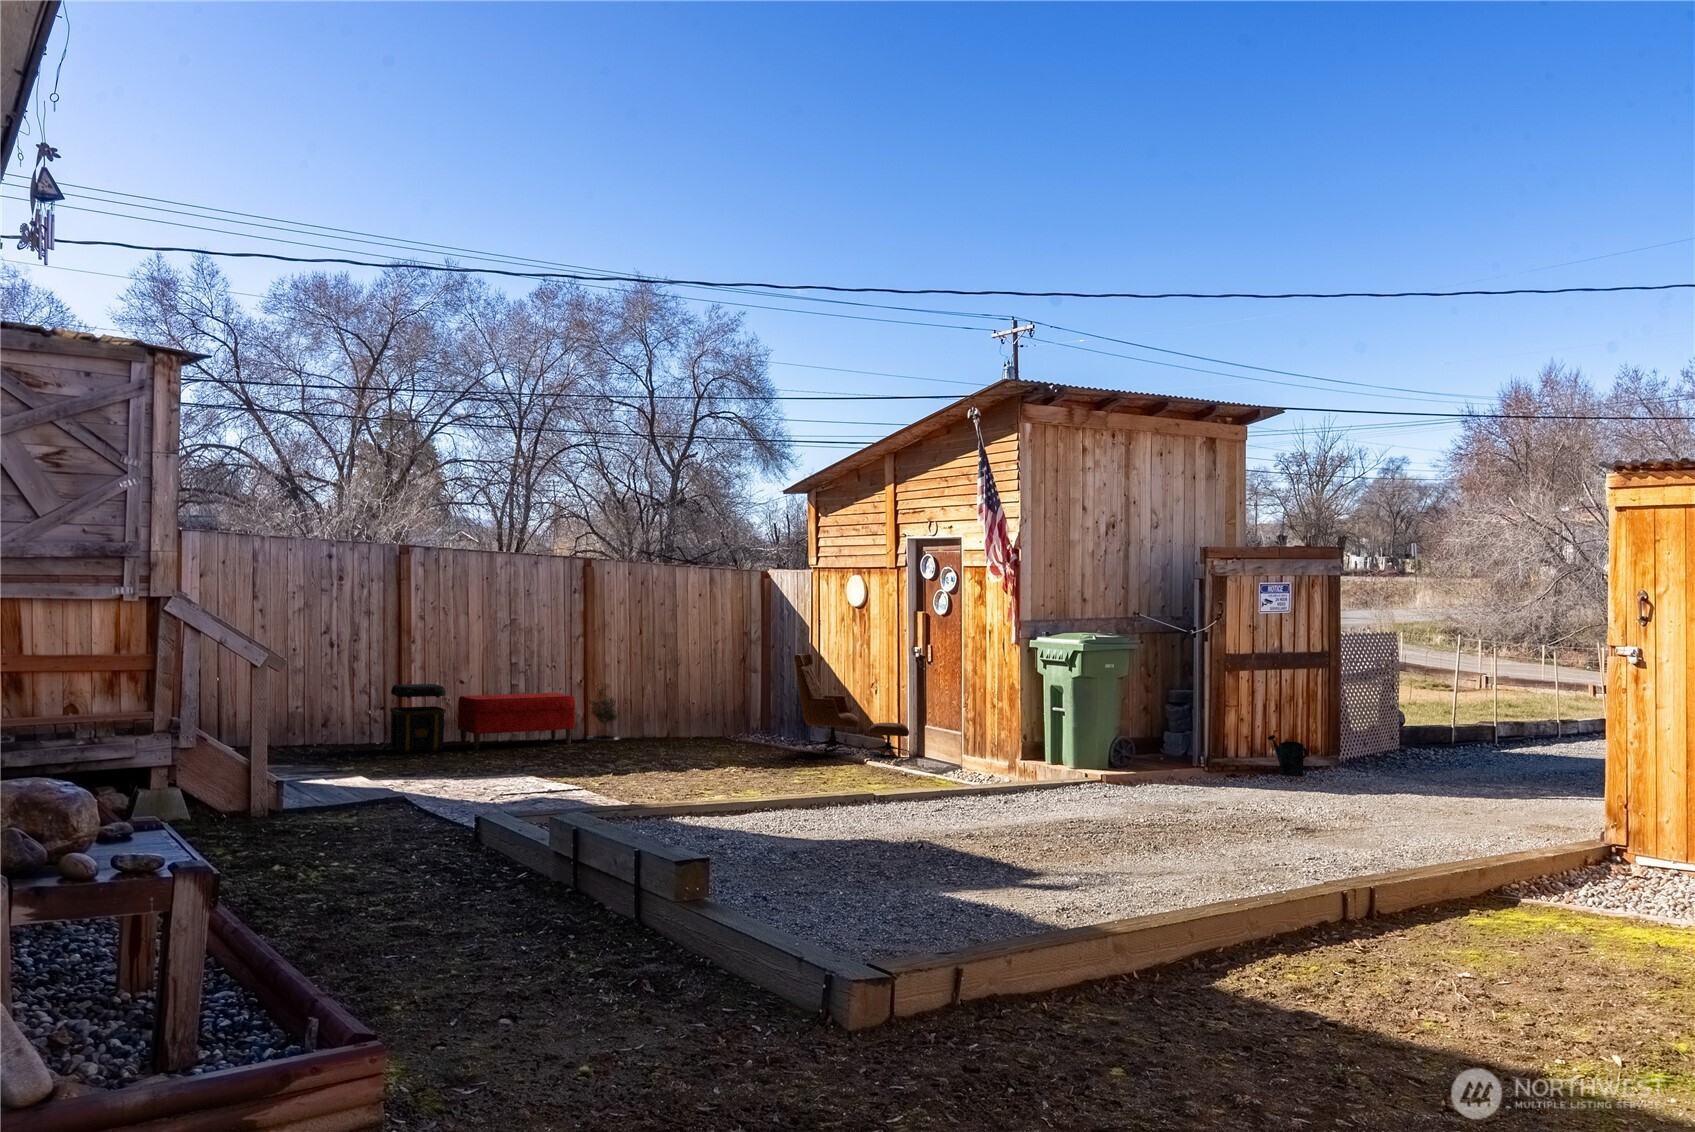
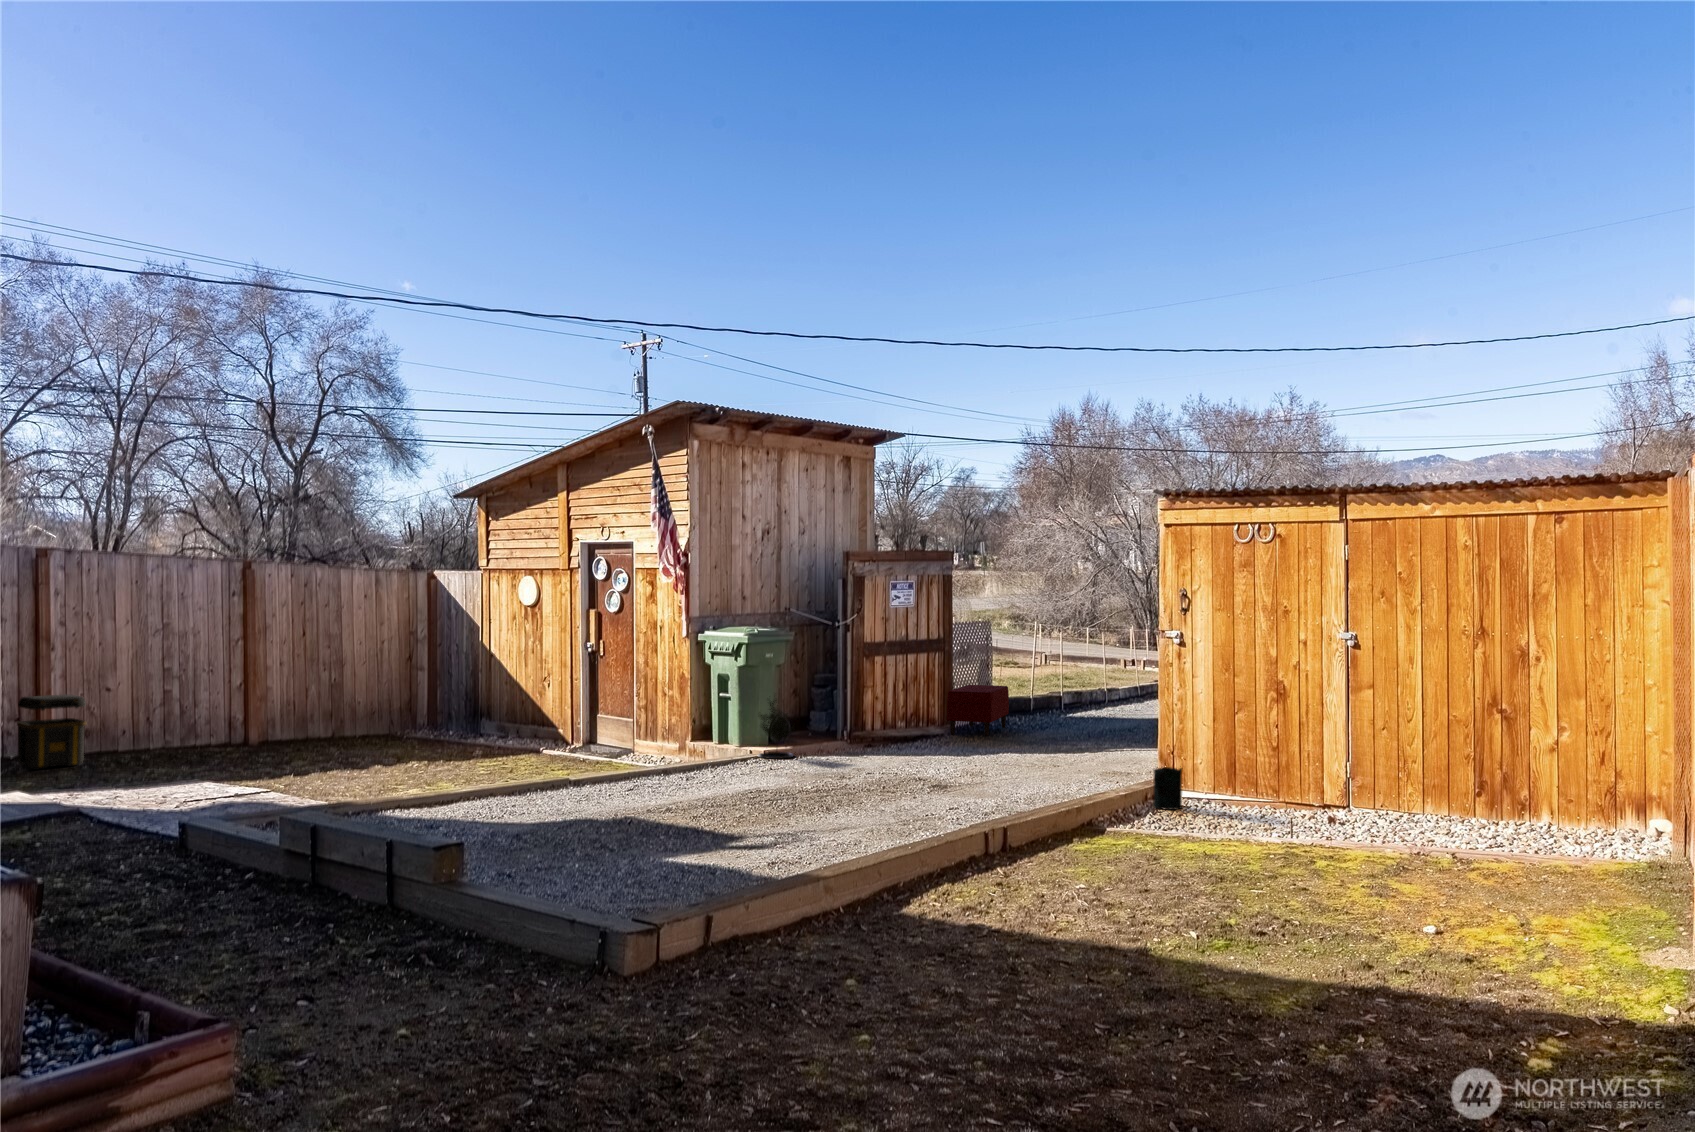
lounge chair: present [794,654,909,754] -> none [469,652,582,745]
potted tree: present [587,684,620,741] -> present [758,700,793,759]
bench: present [458,693,575,750] -> present [947,685,1009,736]
watering can: present [1268,735,1307,776] -> present [1153,767,1183,810]

